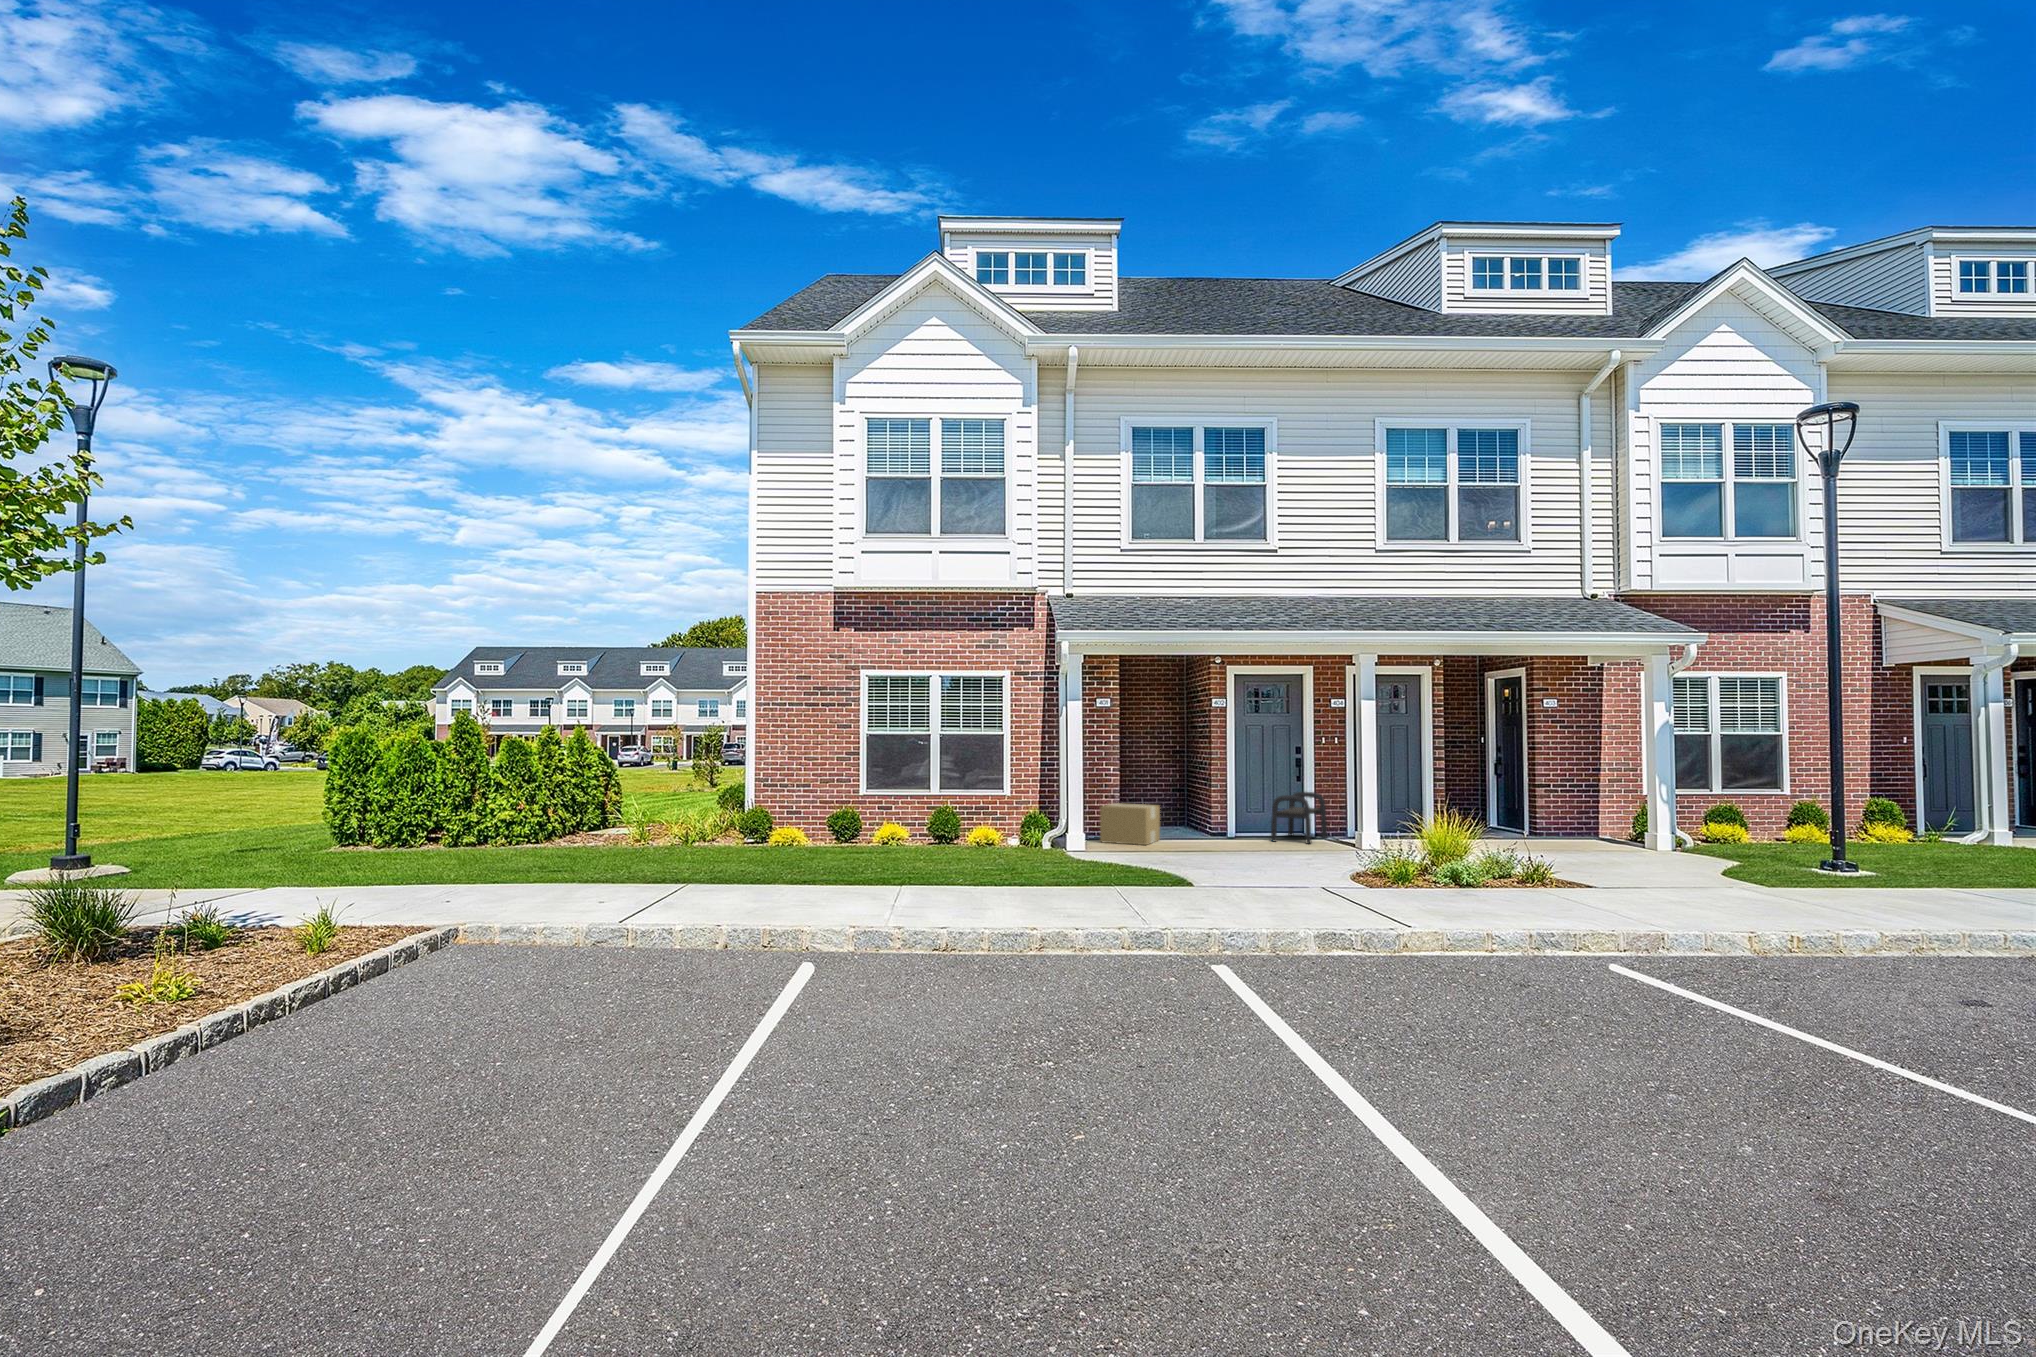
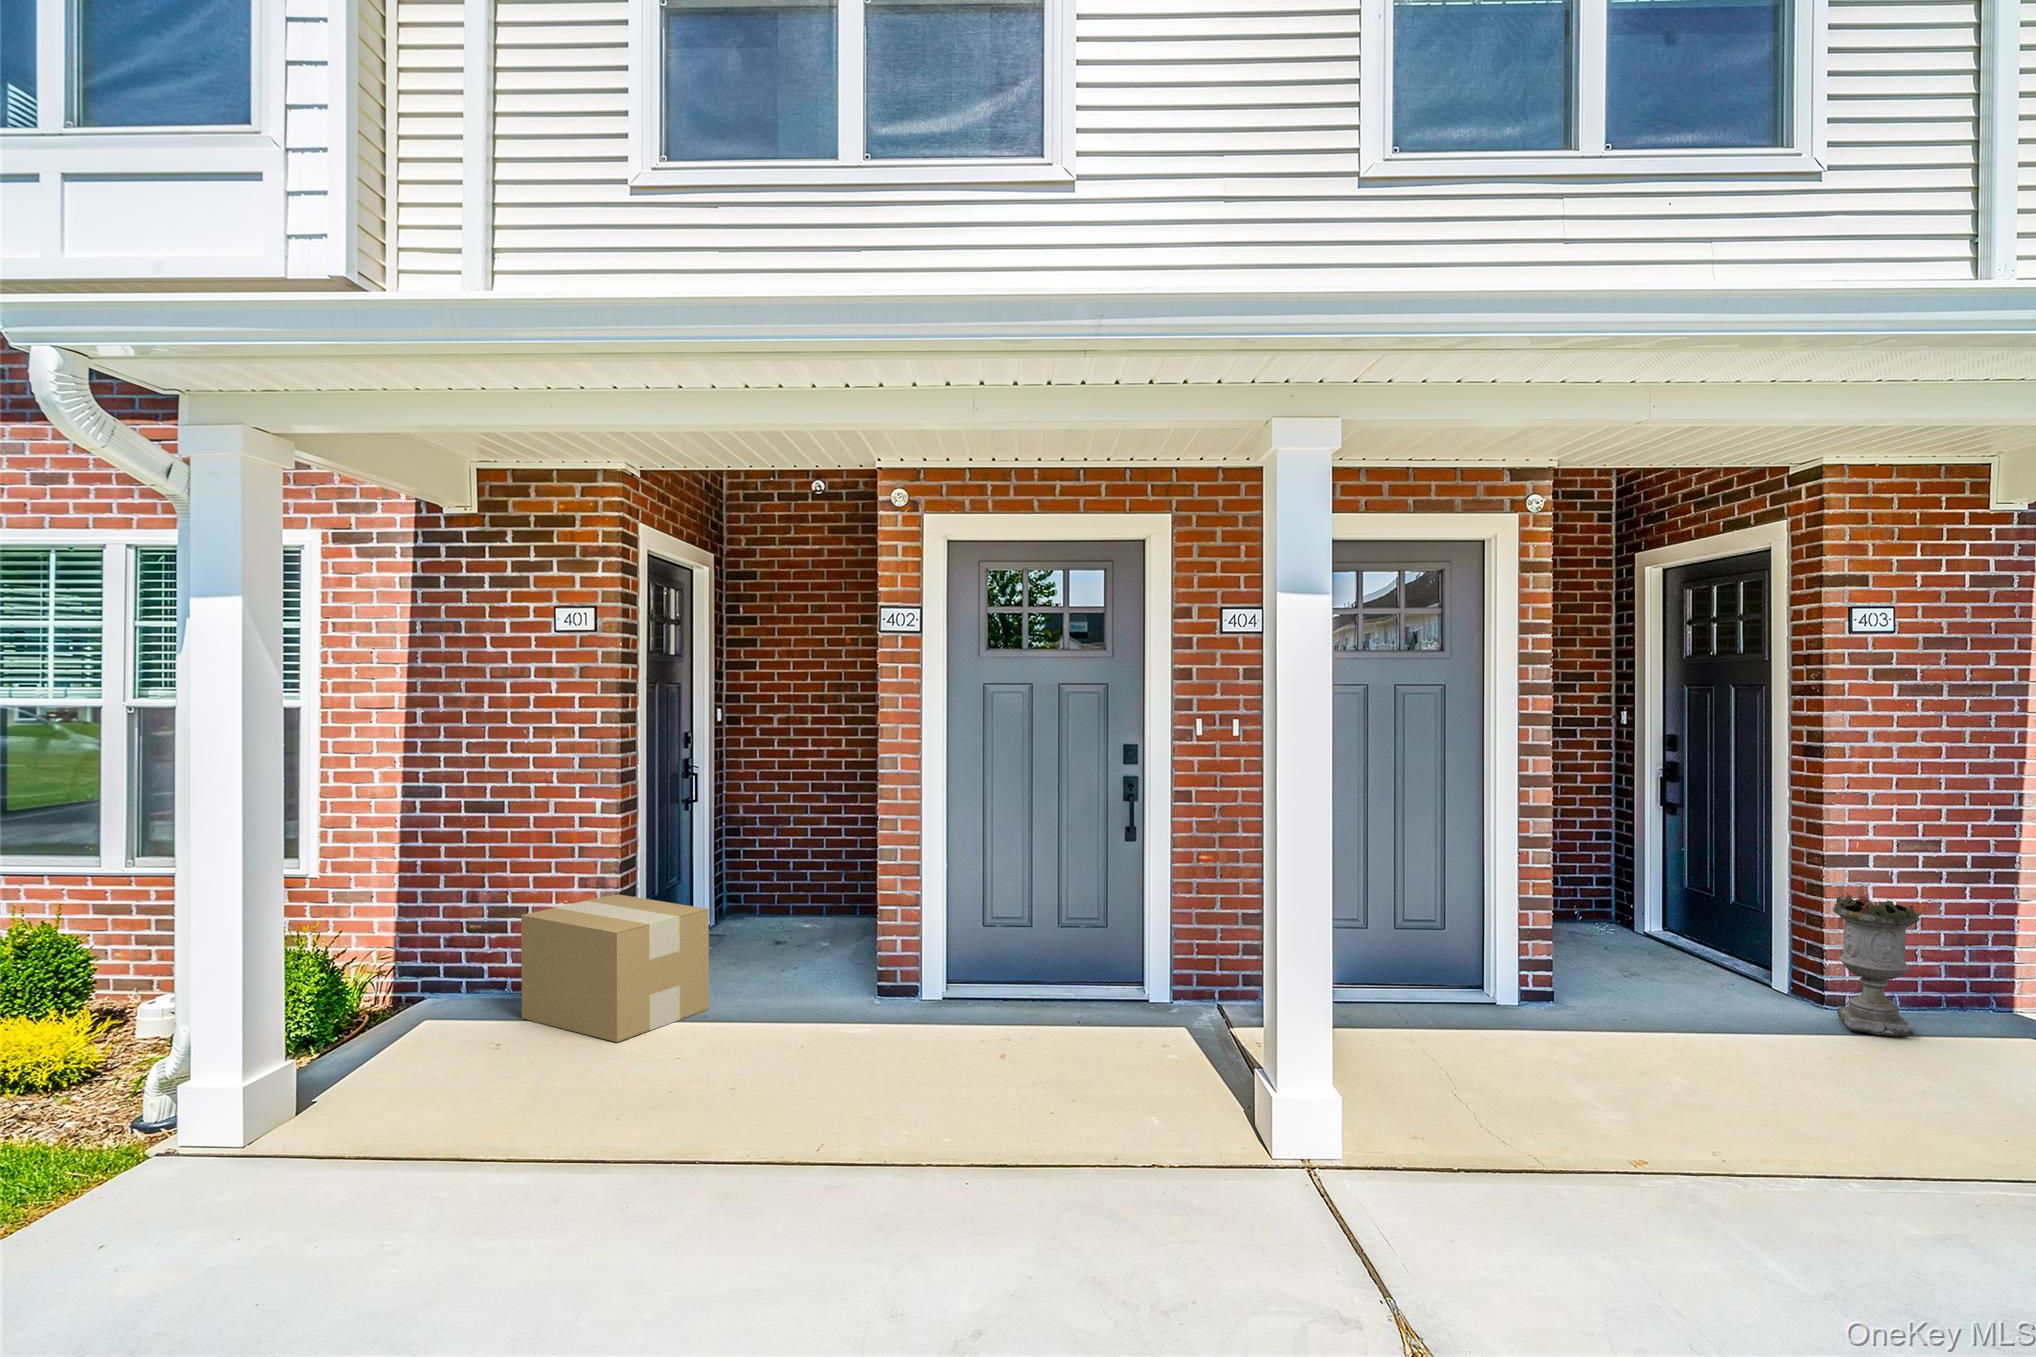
bench: present [1271,792,1327,844] -> none [1022,863,1205,1039]
planter: none [1540,796,1568,842] -> present [1833,893,1926,1036]

